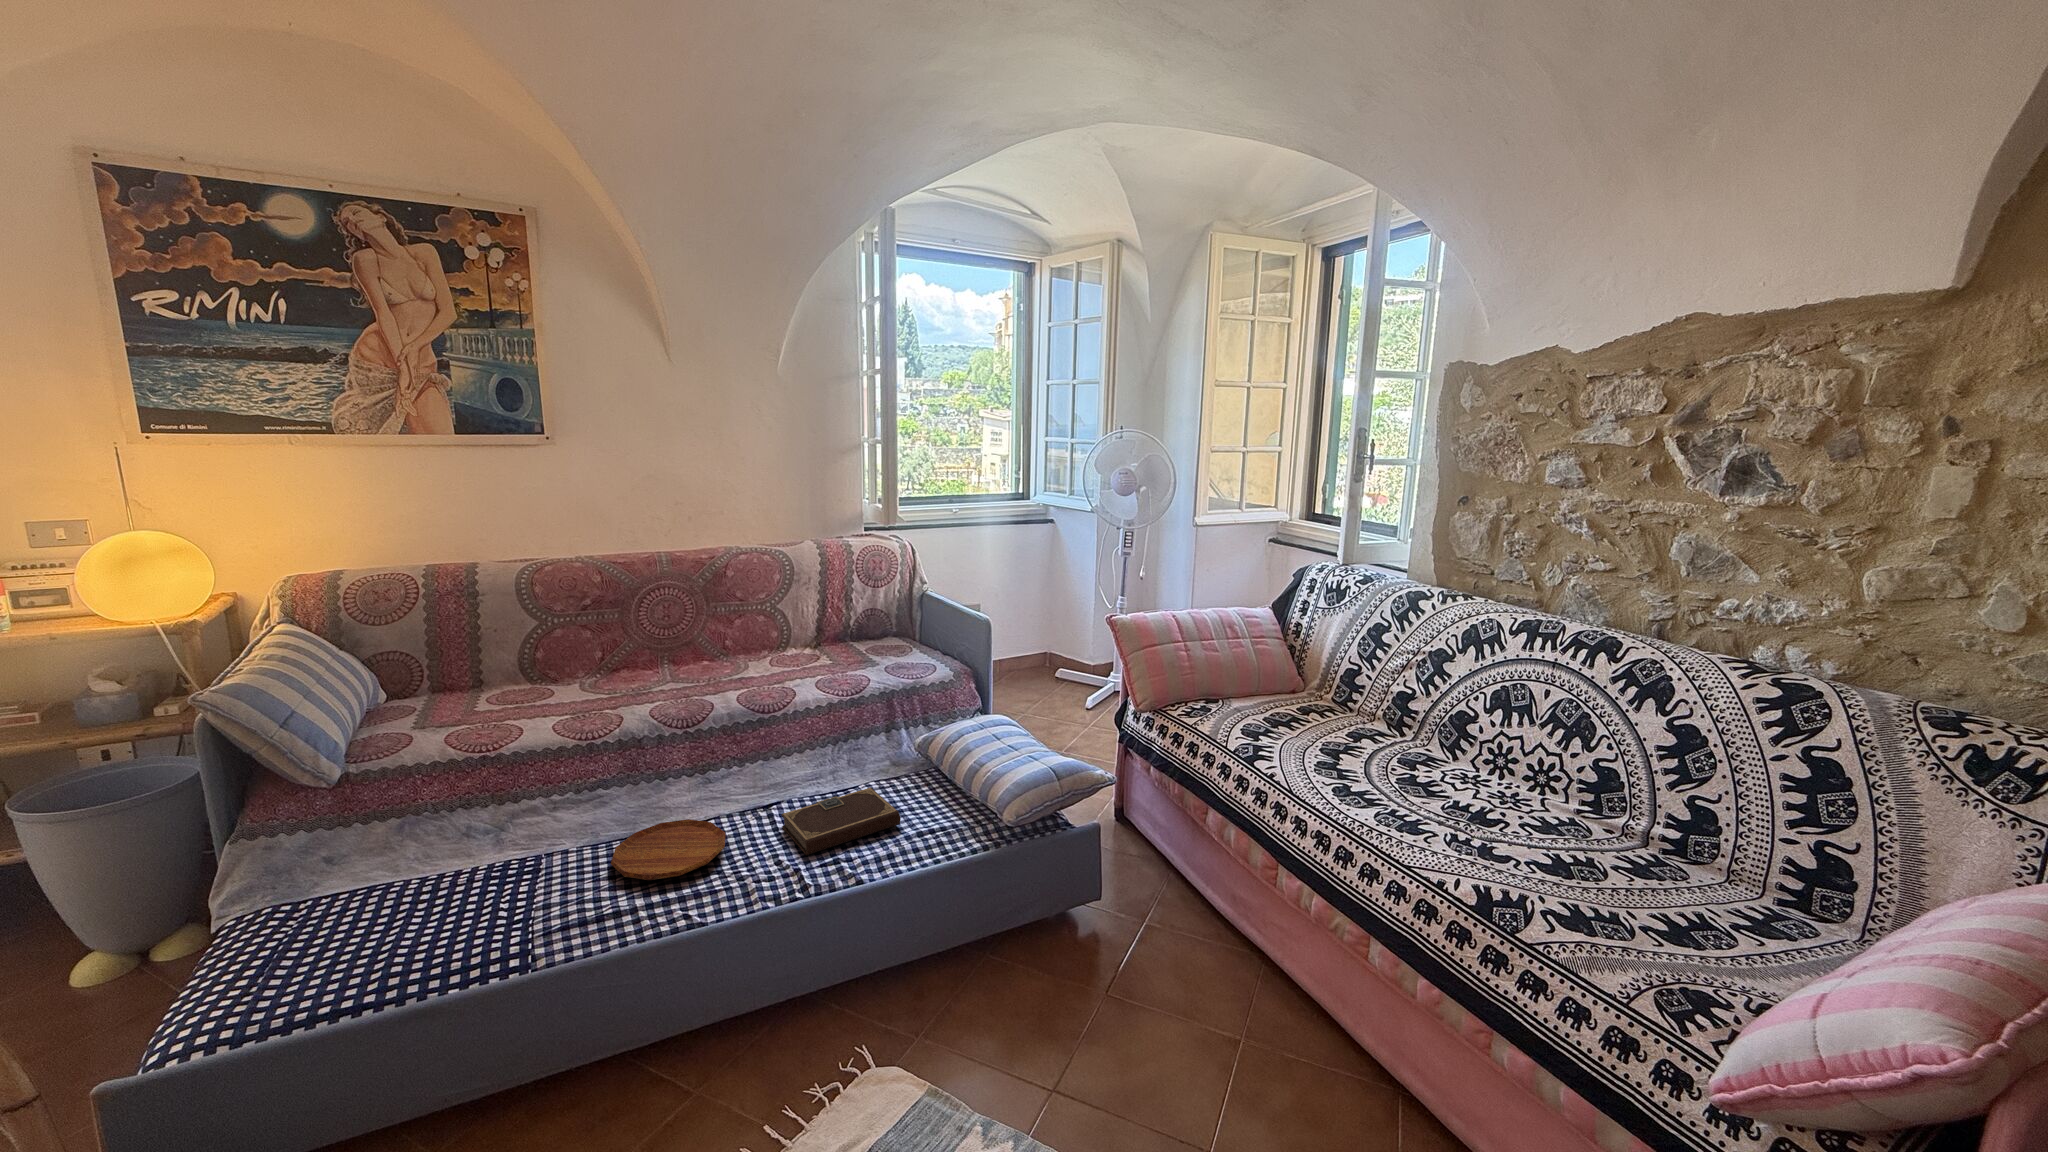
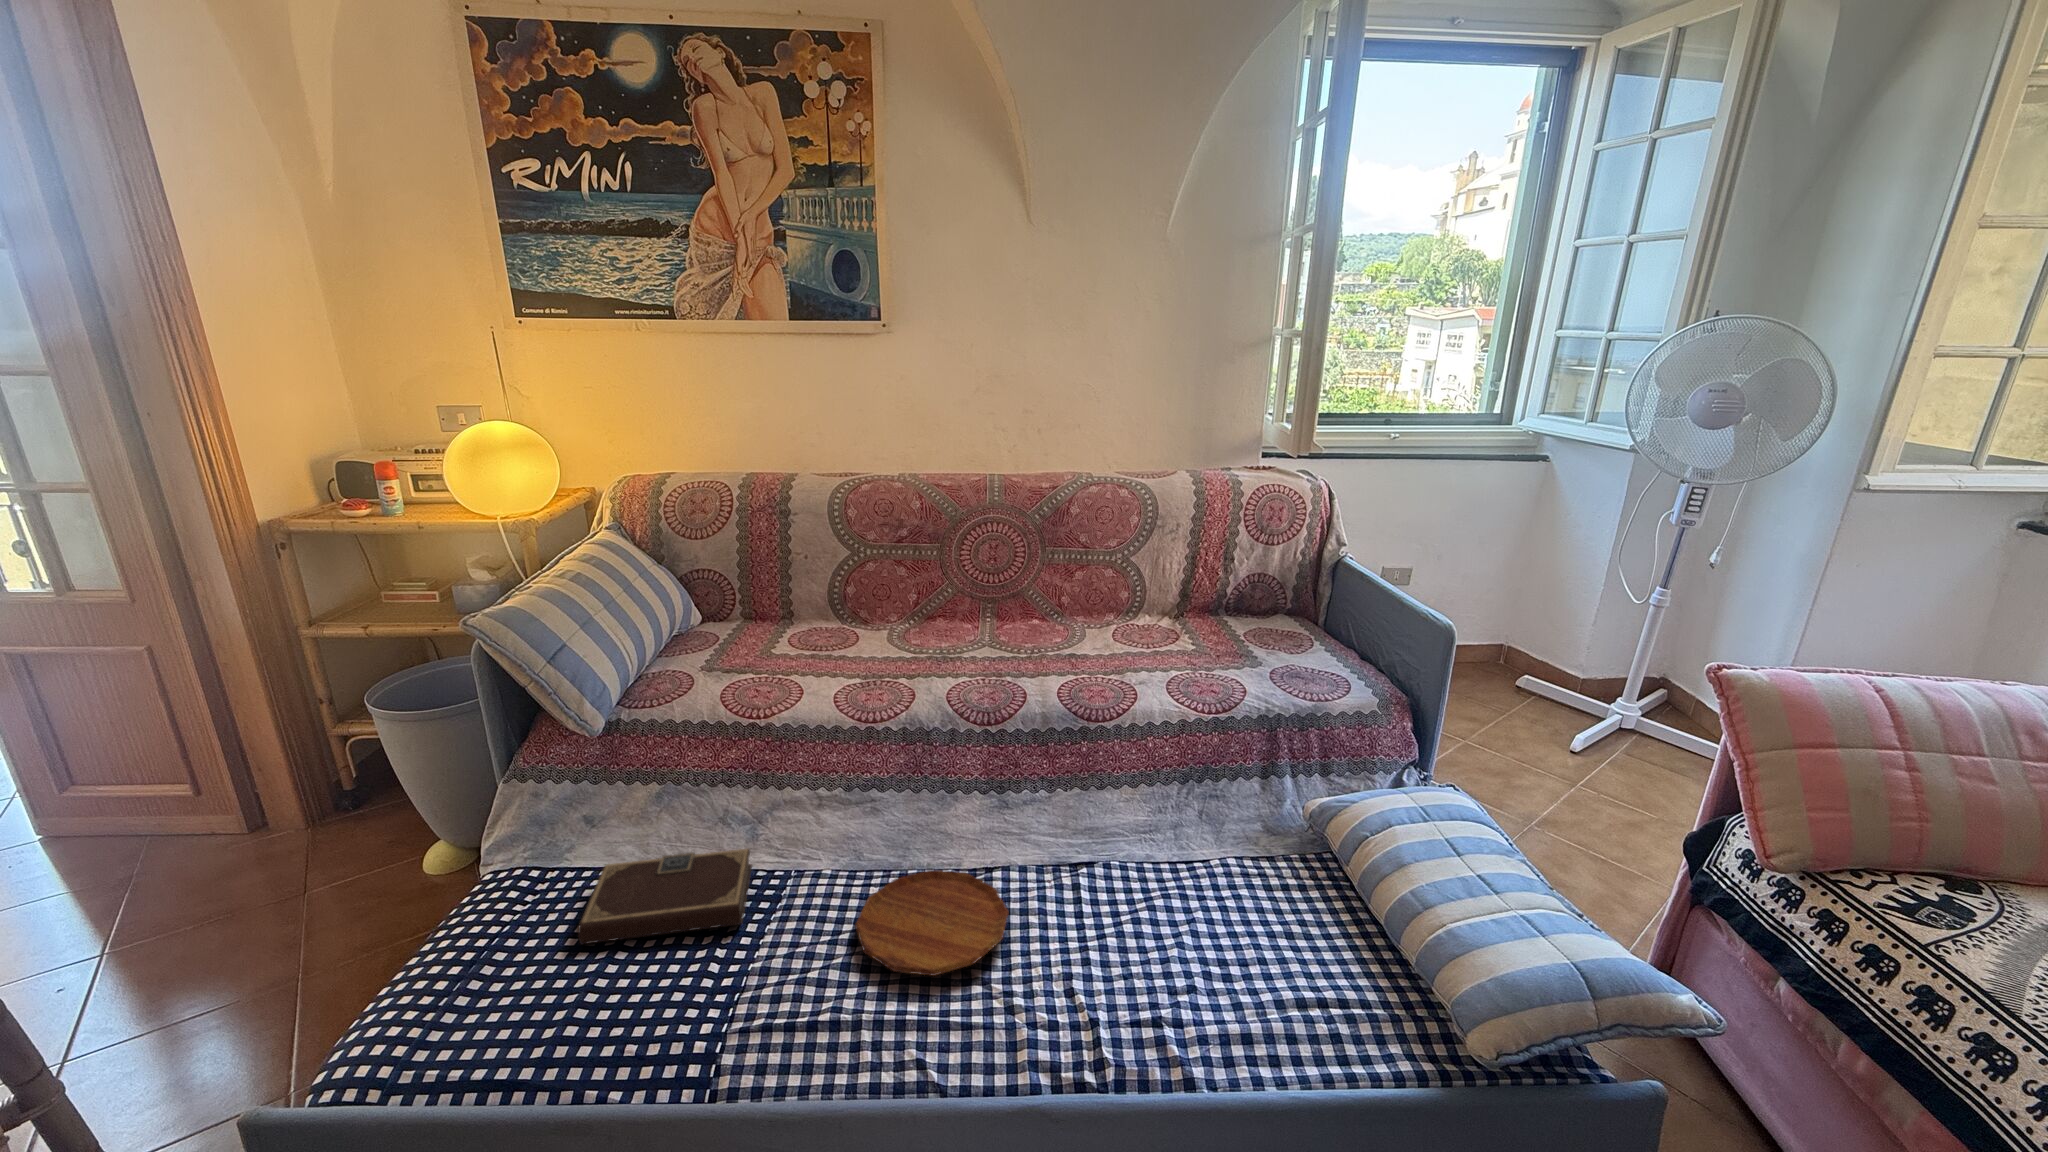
notebook: present [781,788,901,855] -> present [578,849,752,944]

